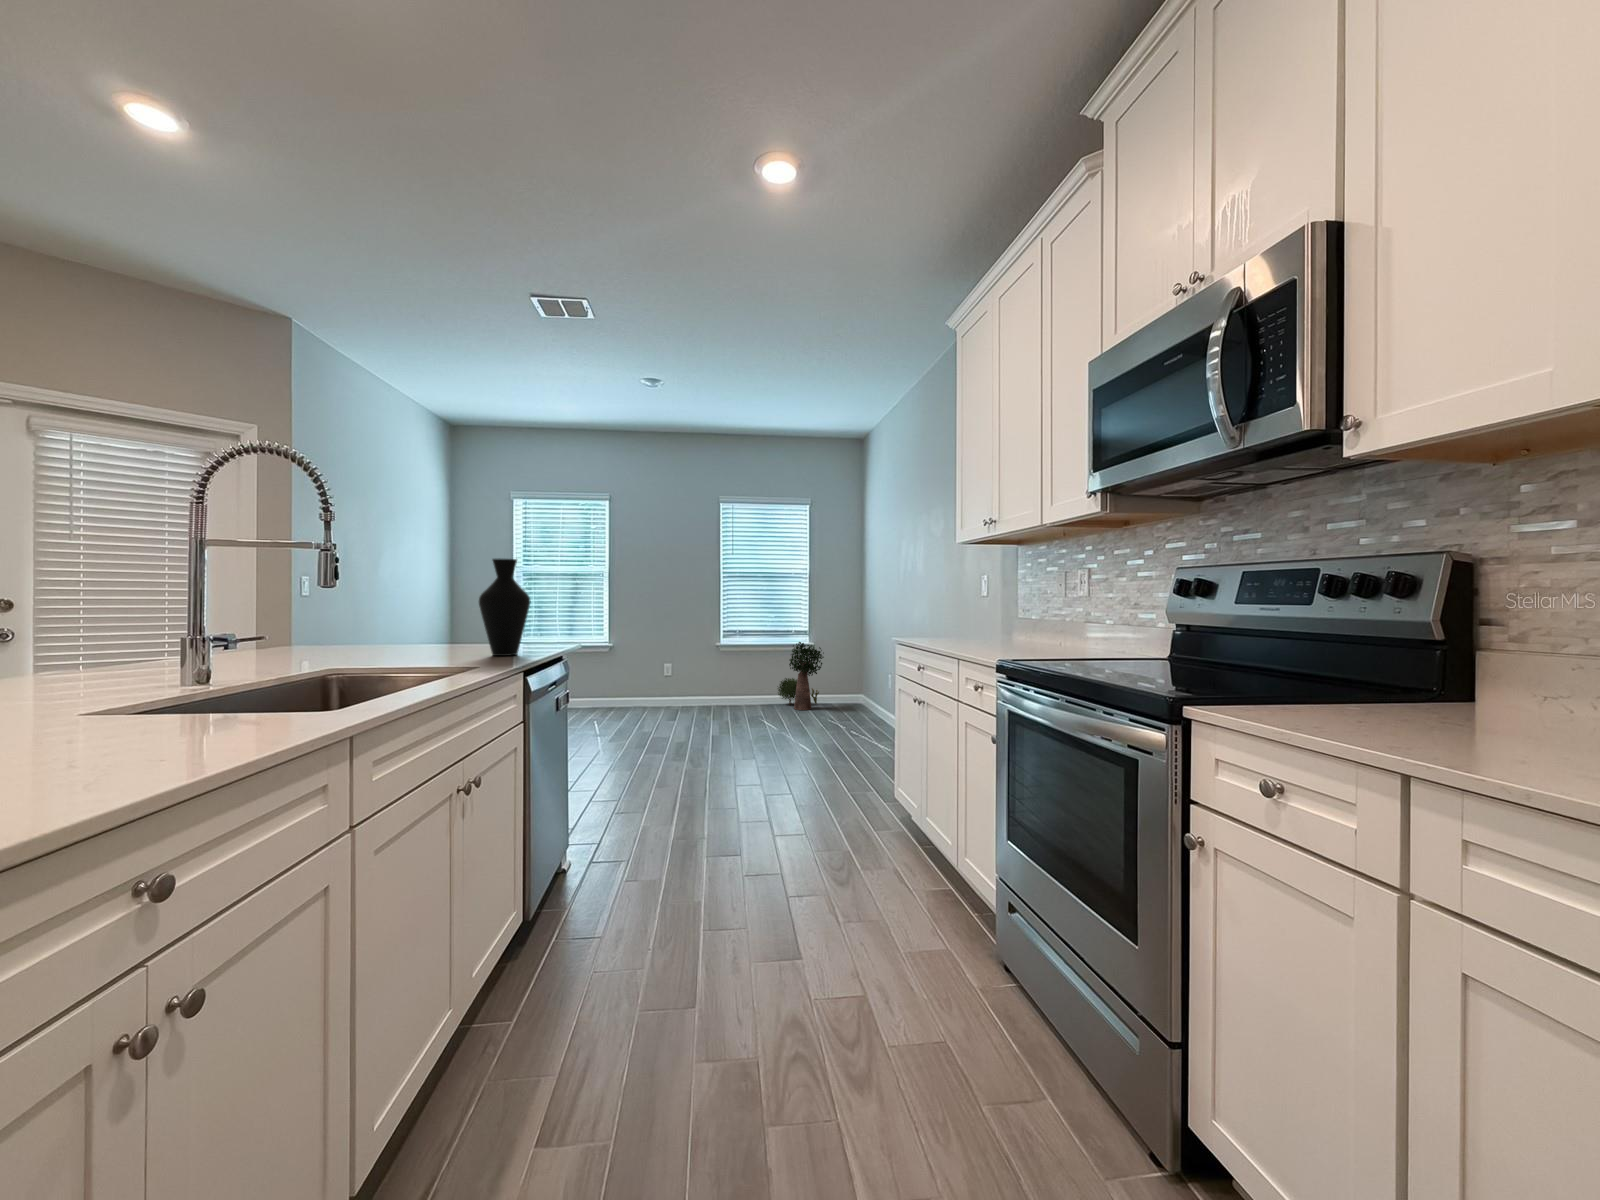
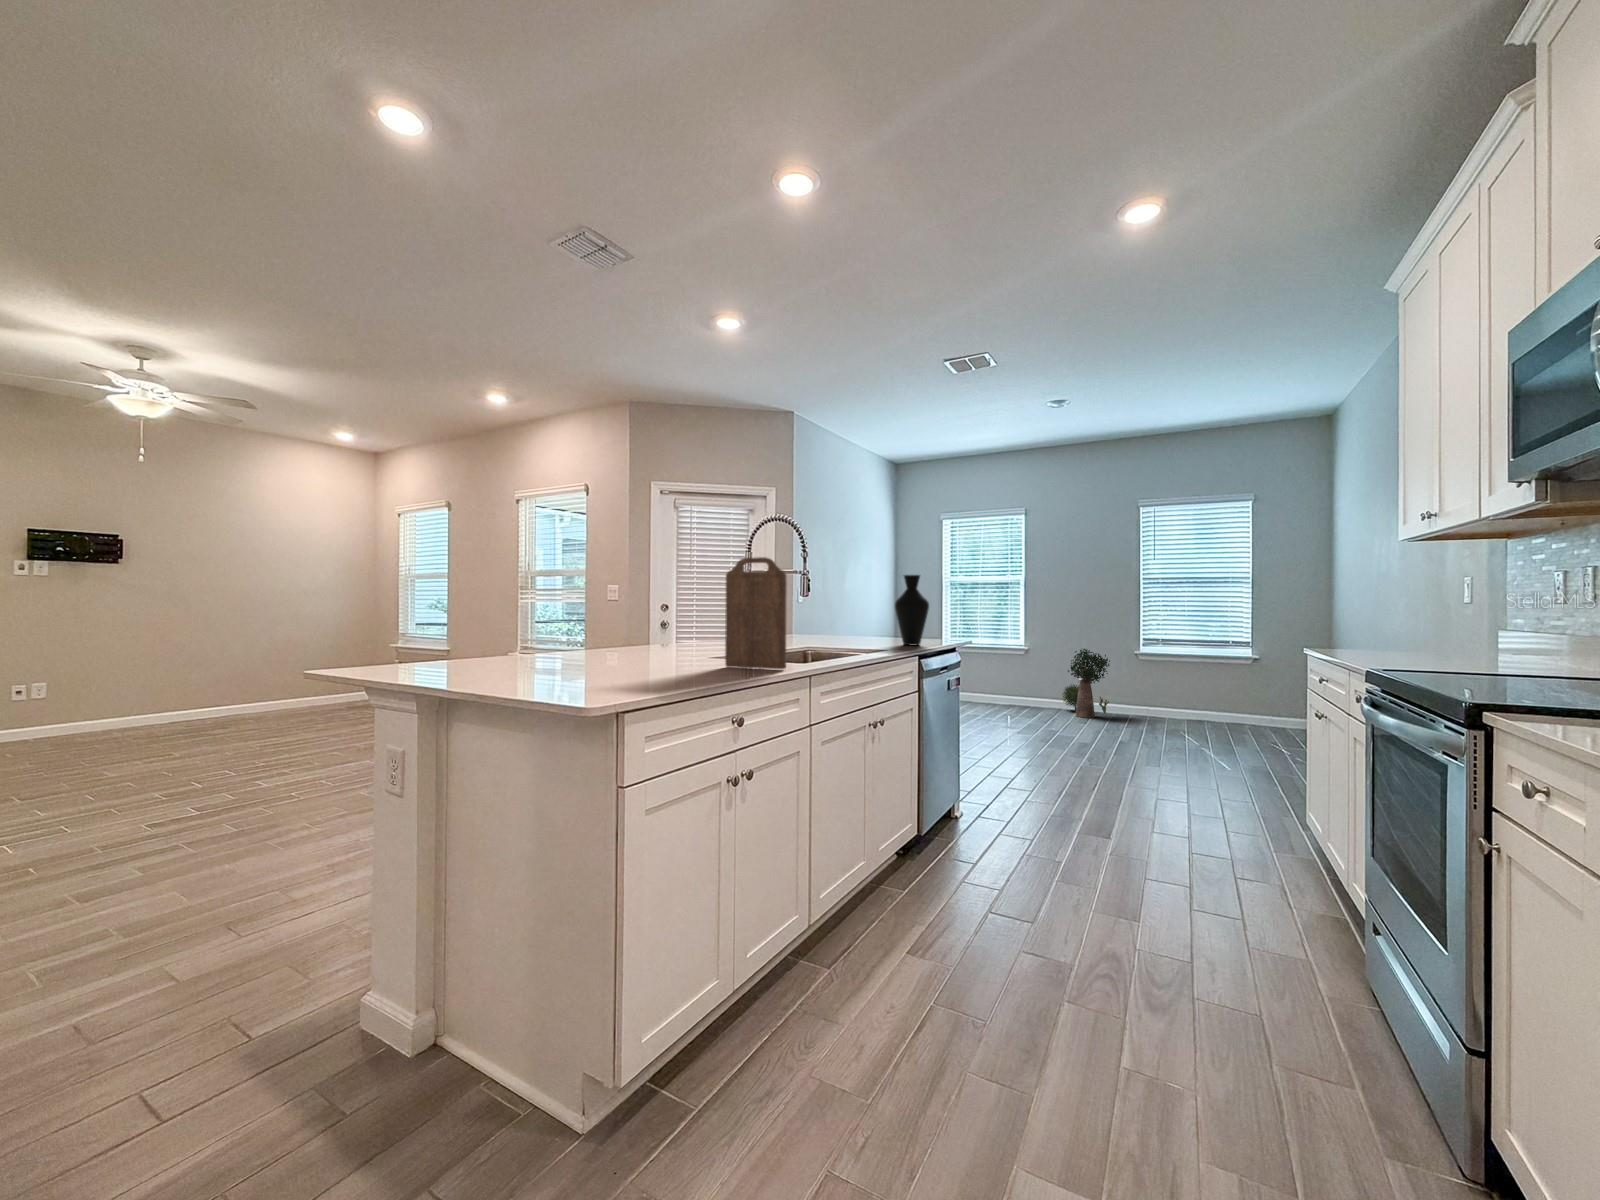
cutting board: none [100,500,282,746] -> present [725,557,787,669]
potted plant: present [778,642,824,710] -> present [1062,649,1110,718]

